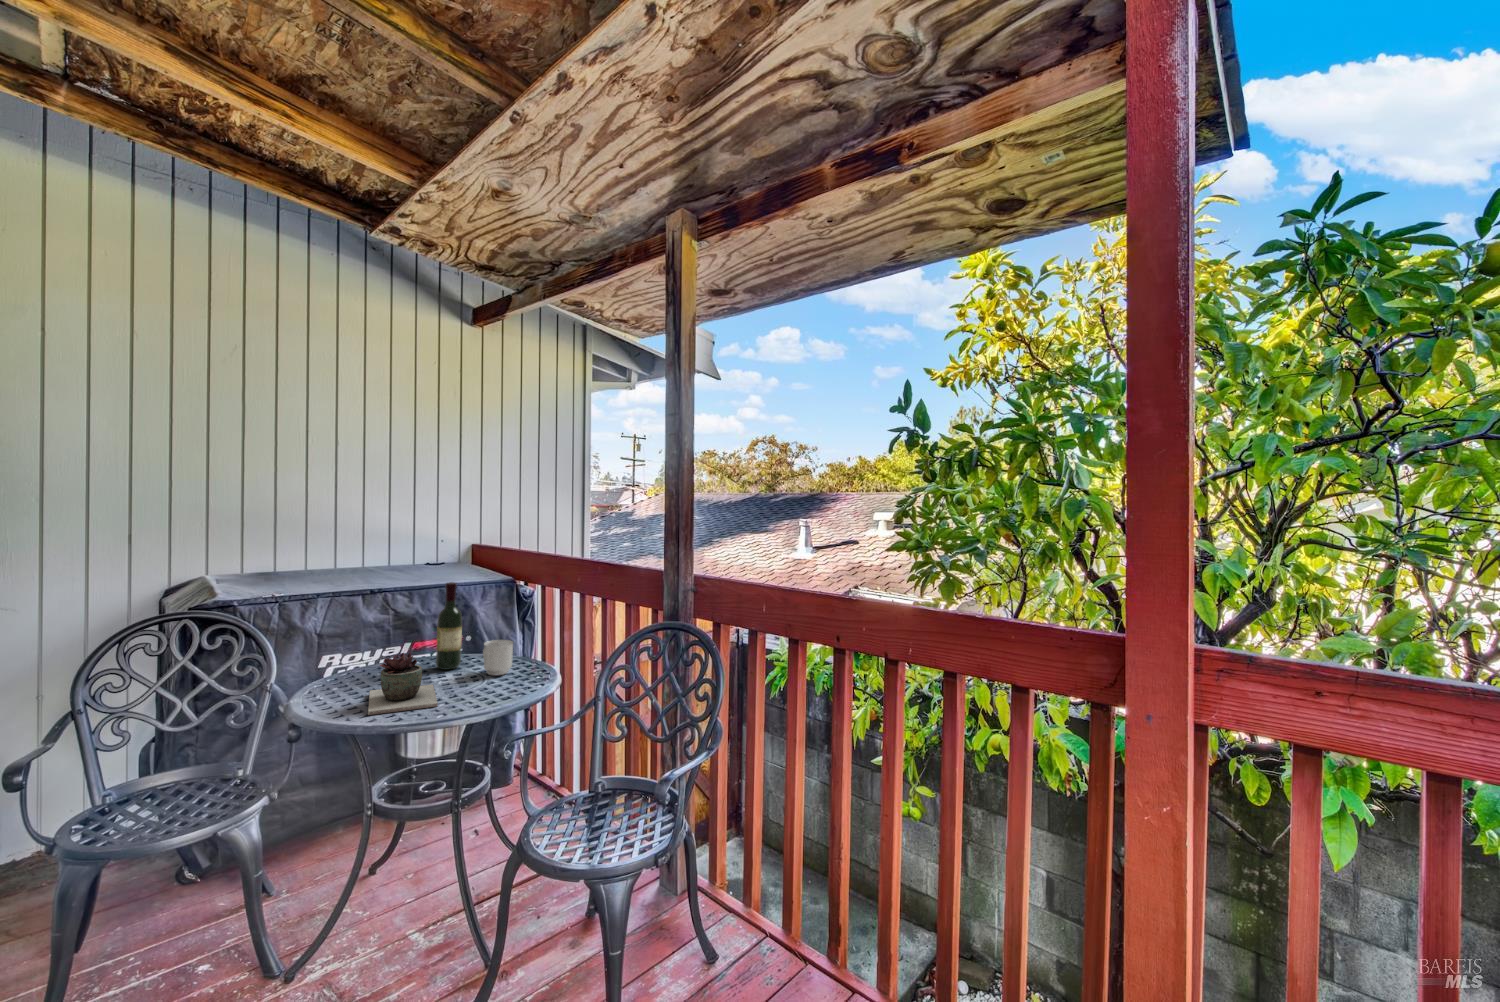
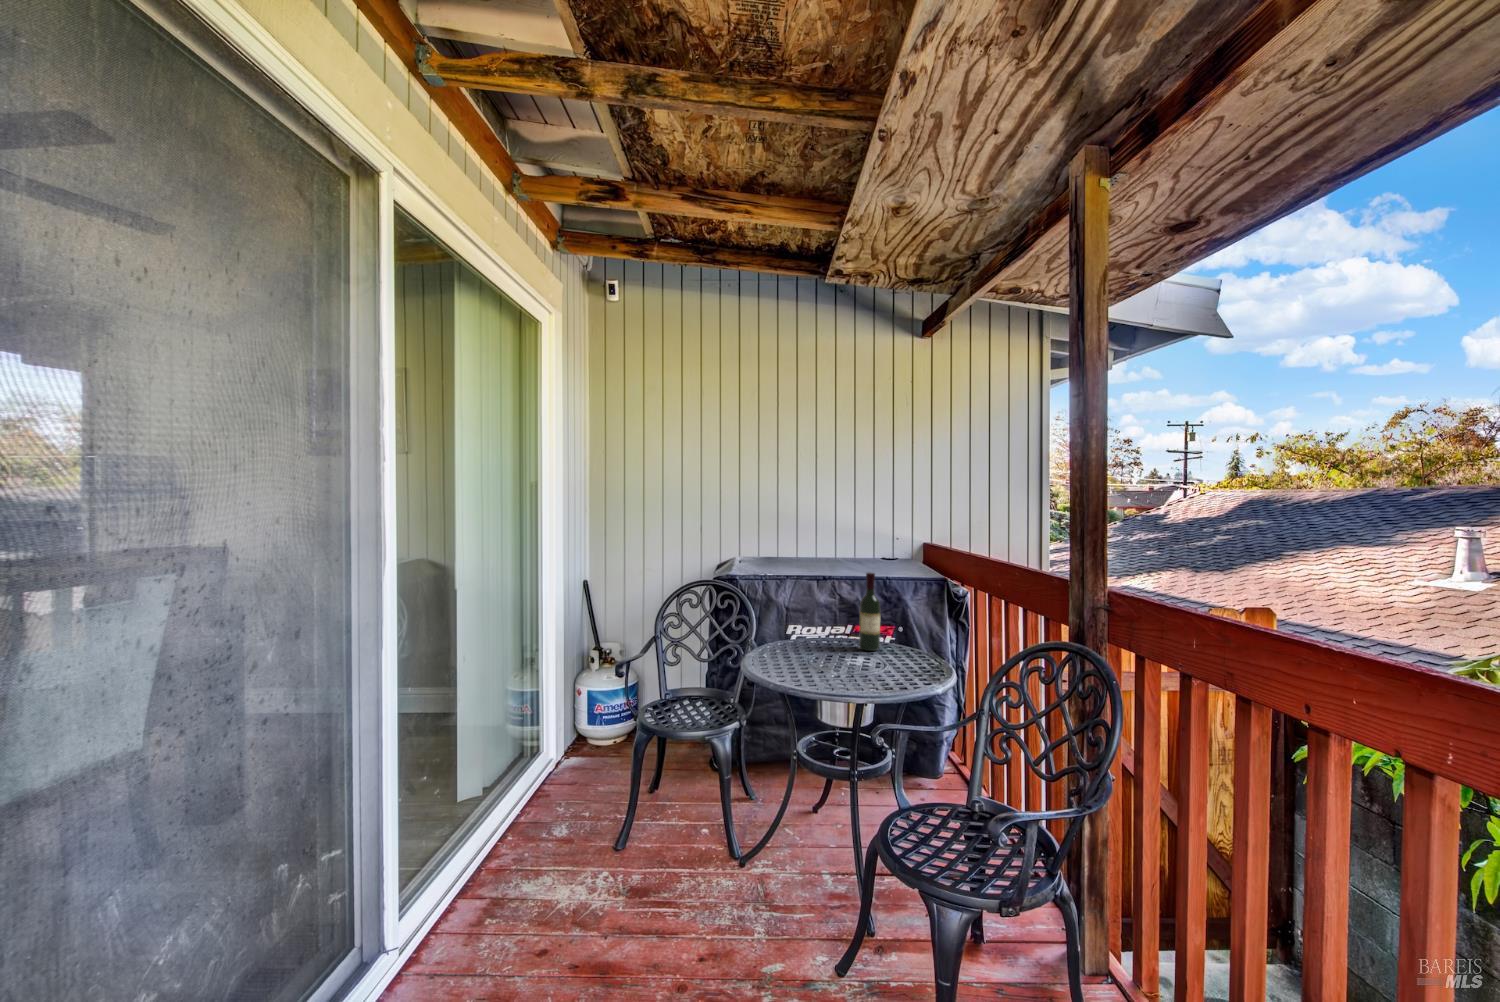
mug: present [483,640,513,676] -> none [893,630,921,663]
succulent plant: present [368,652,438,715] -> none [790,627,848,678]

